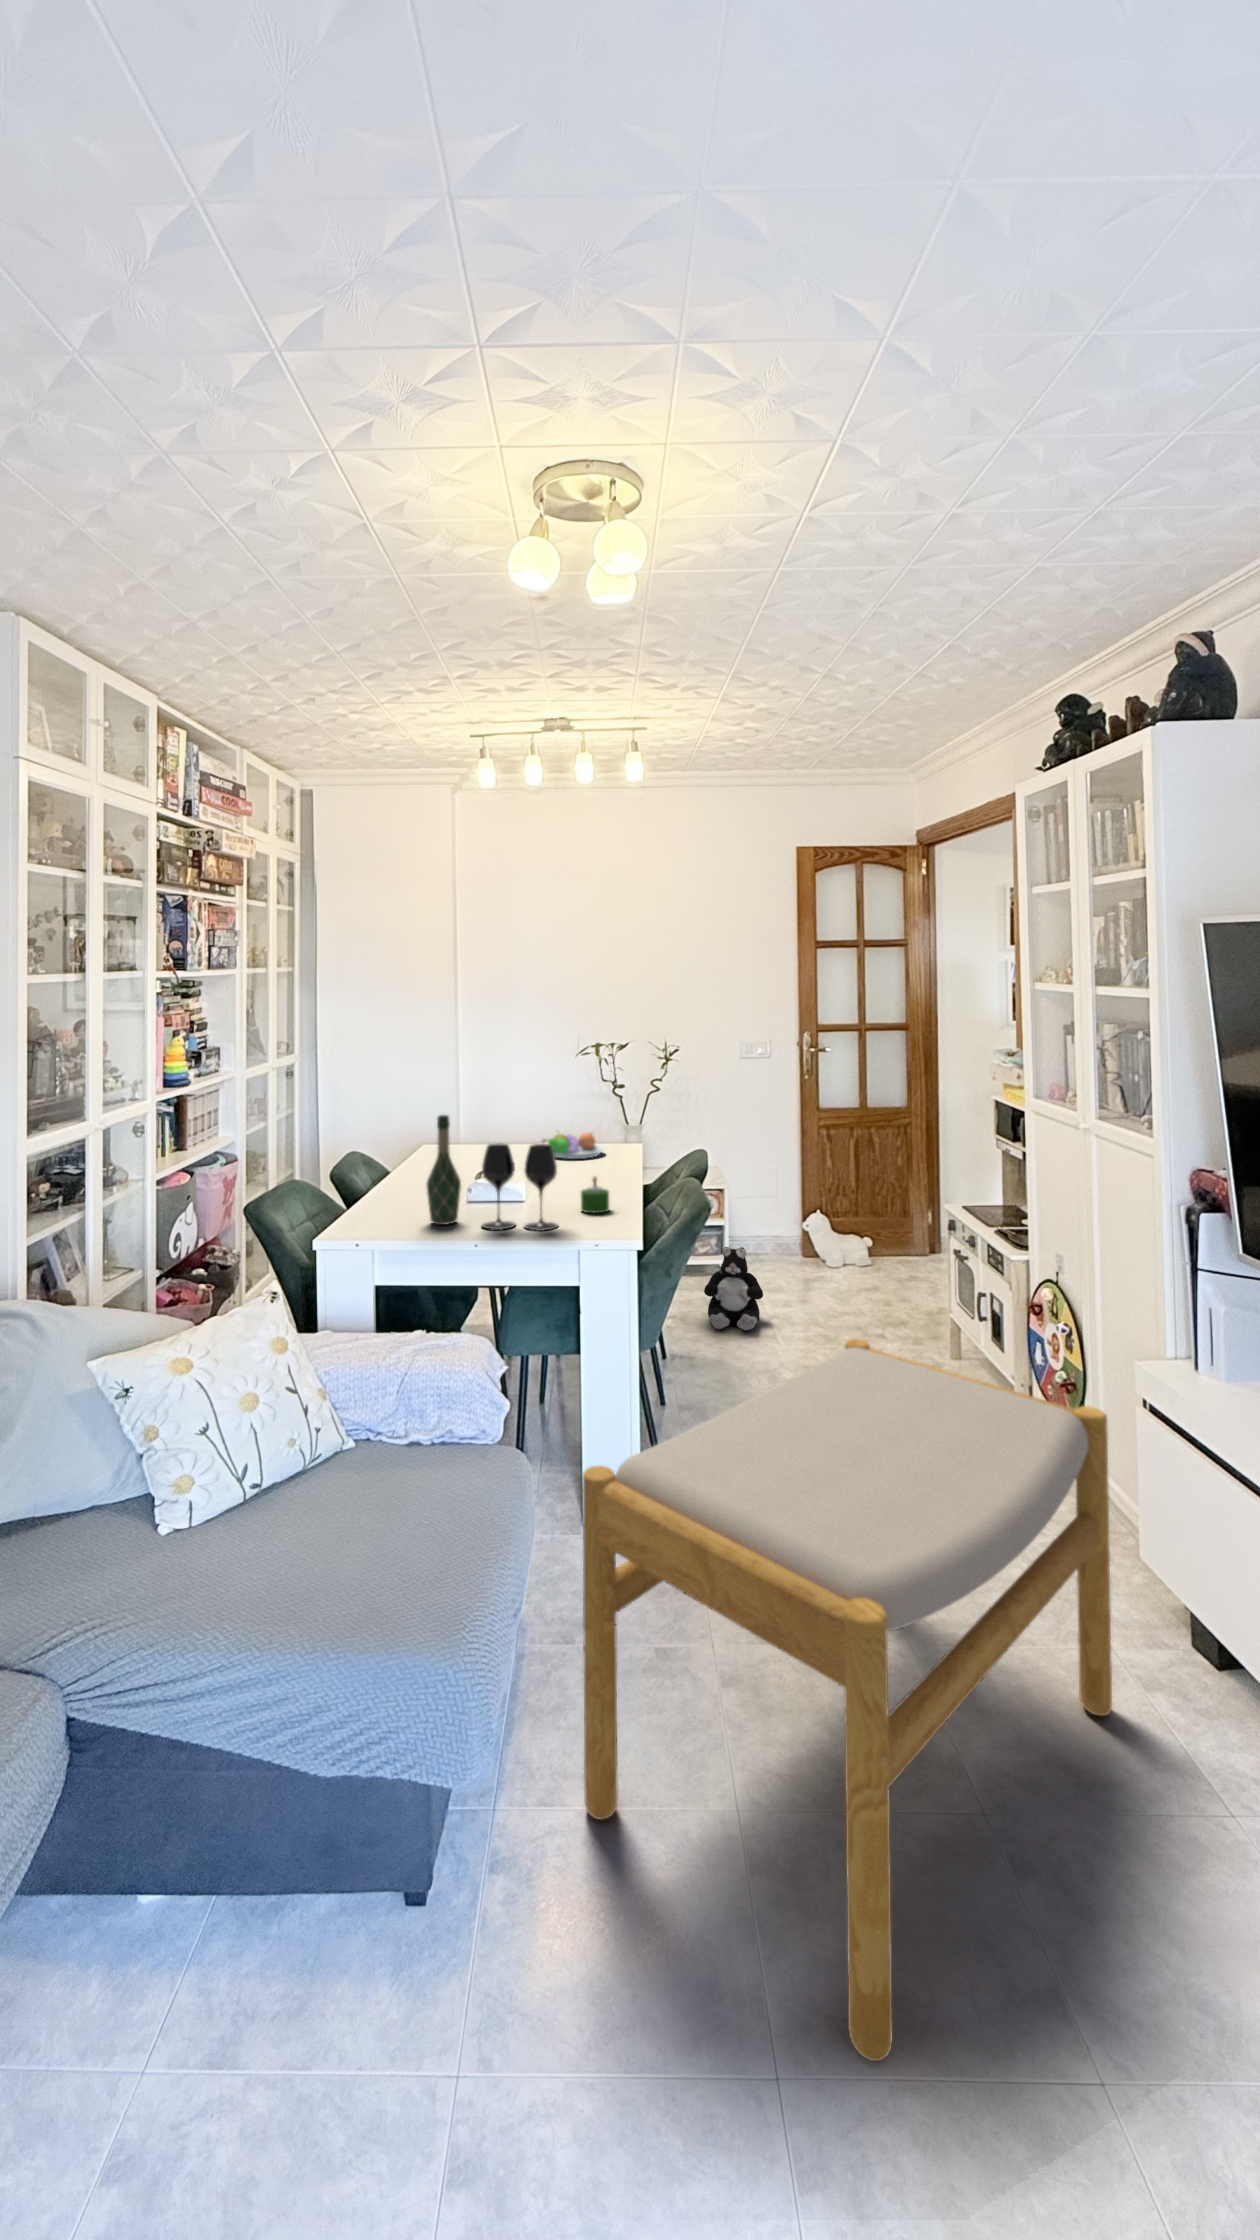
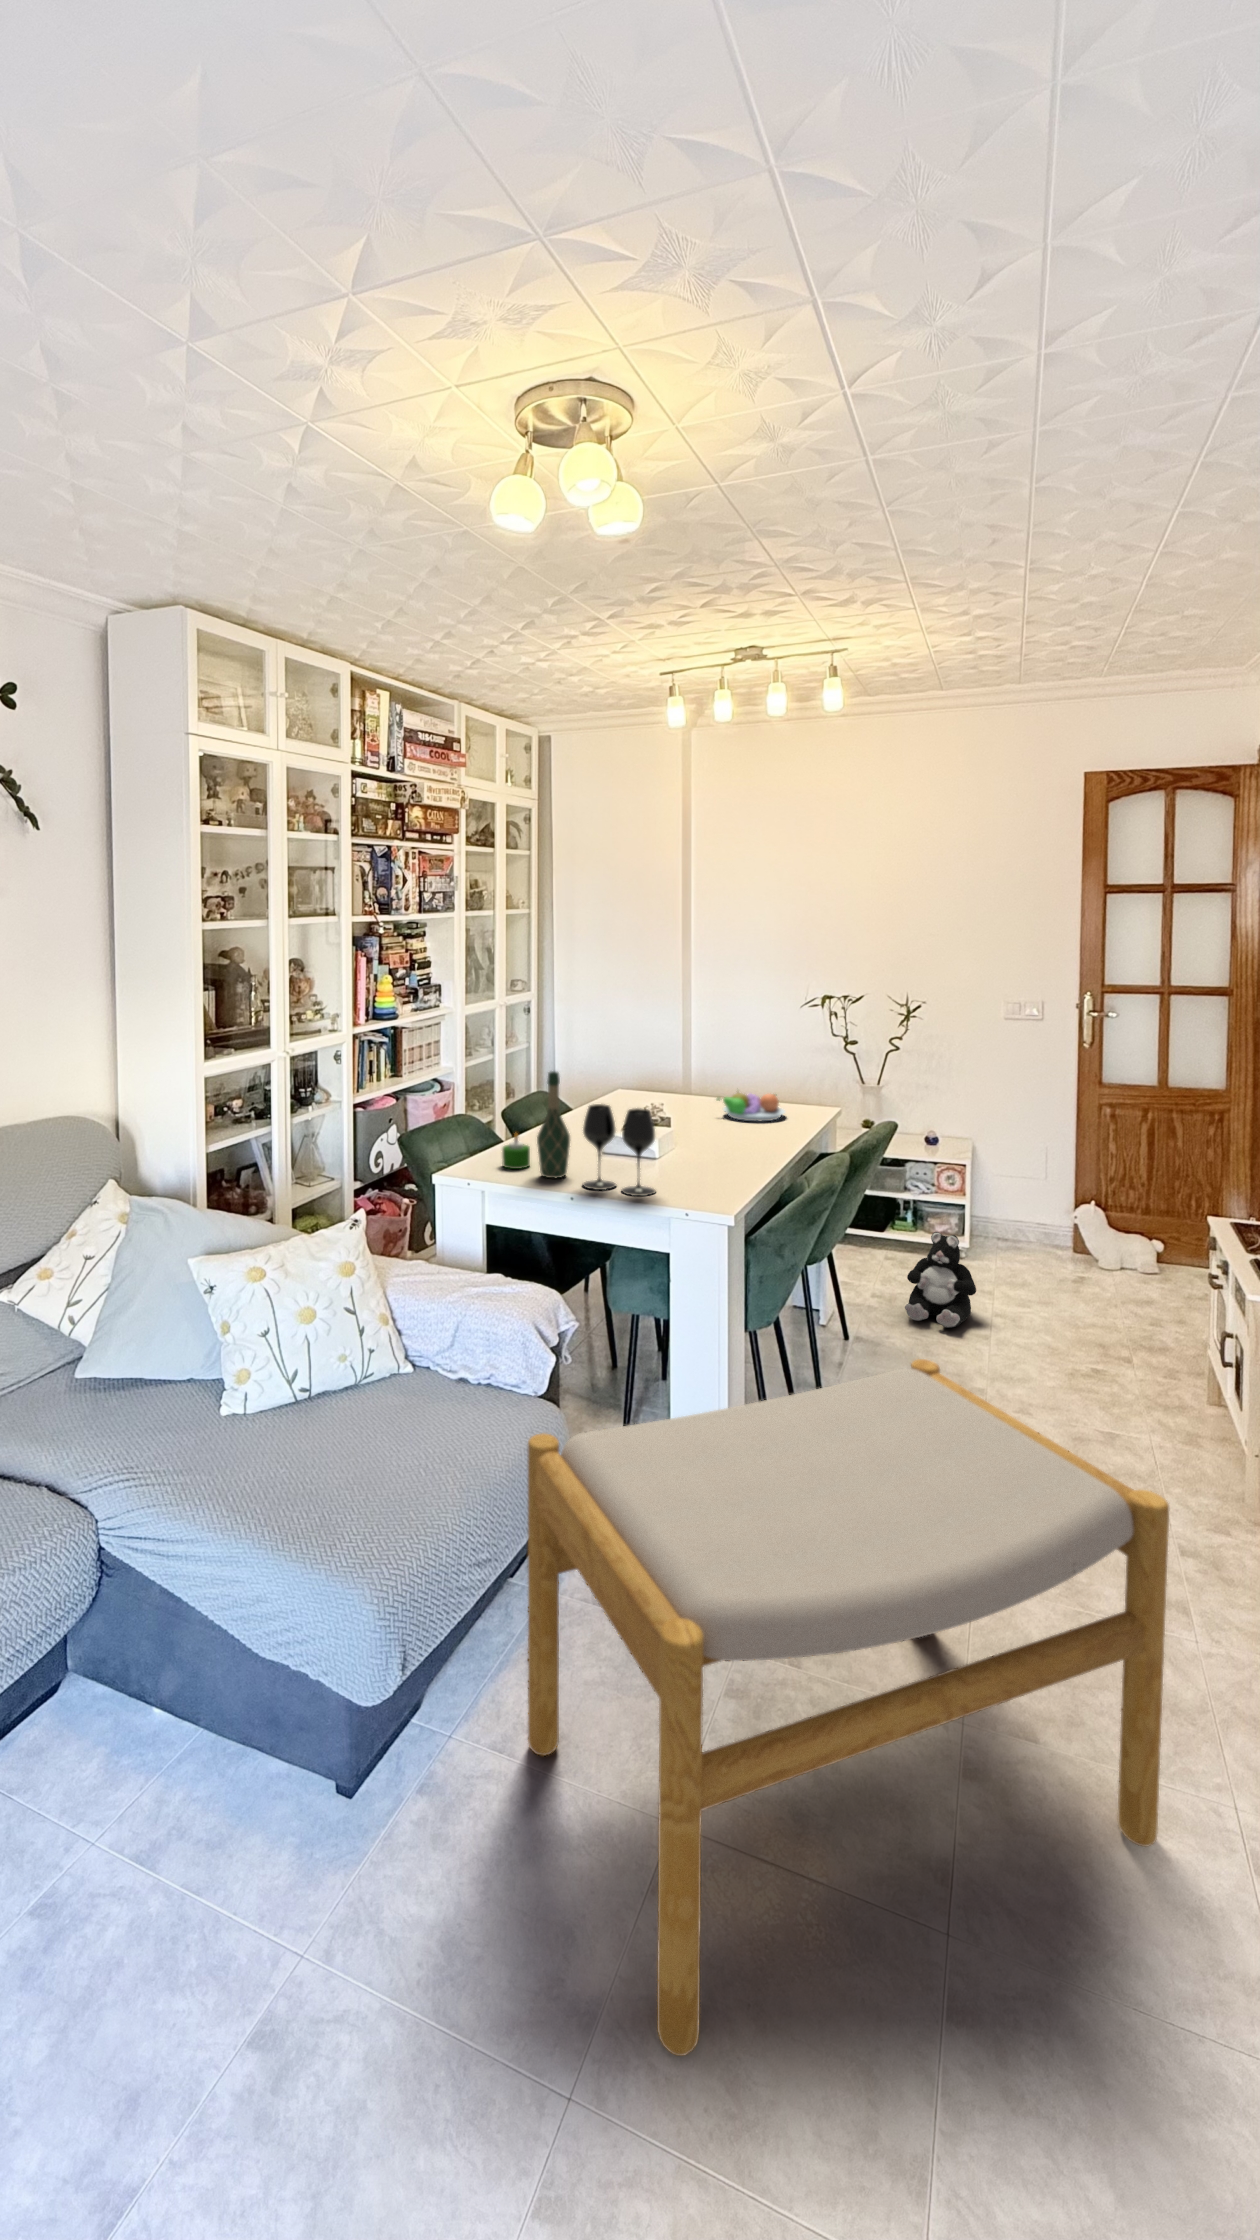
candle: present [581,1177,609,1213] -> present [502,1133,530,1169]

